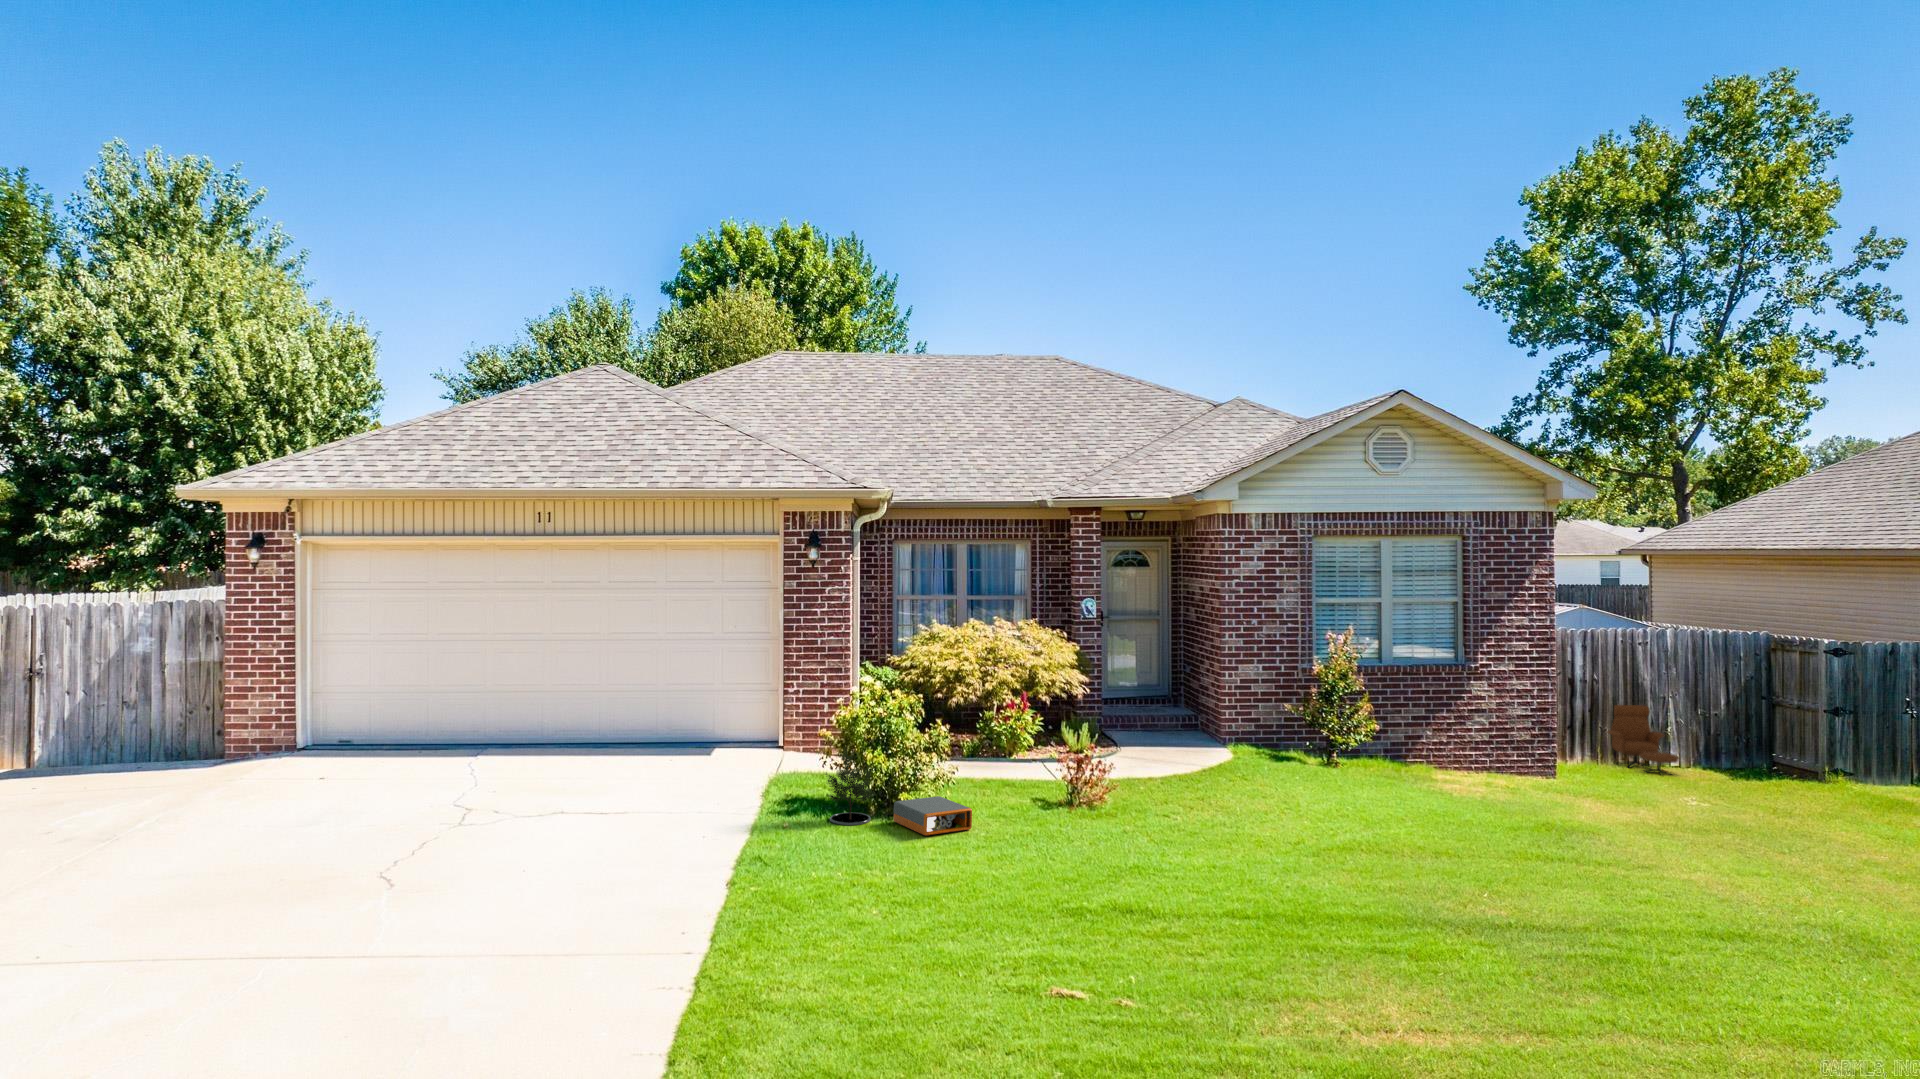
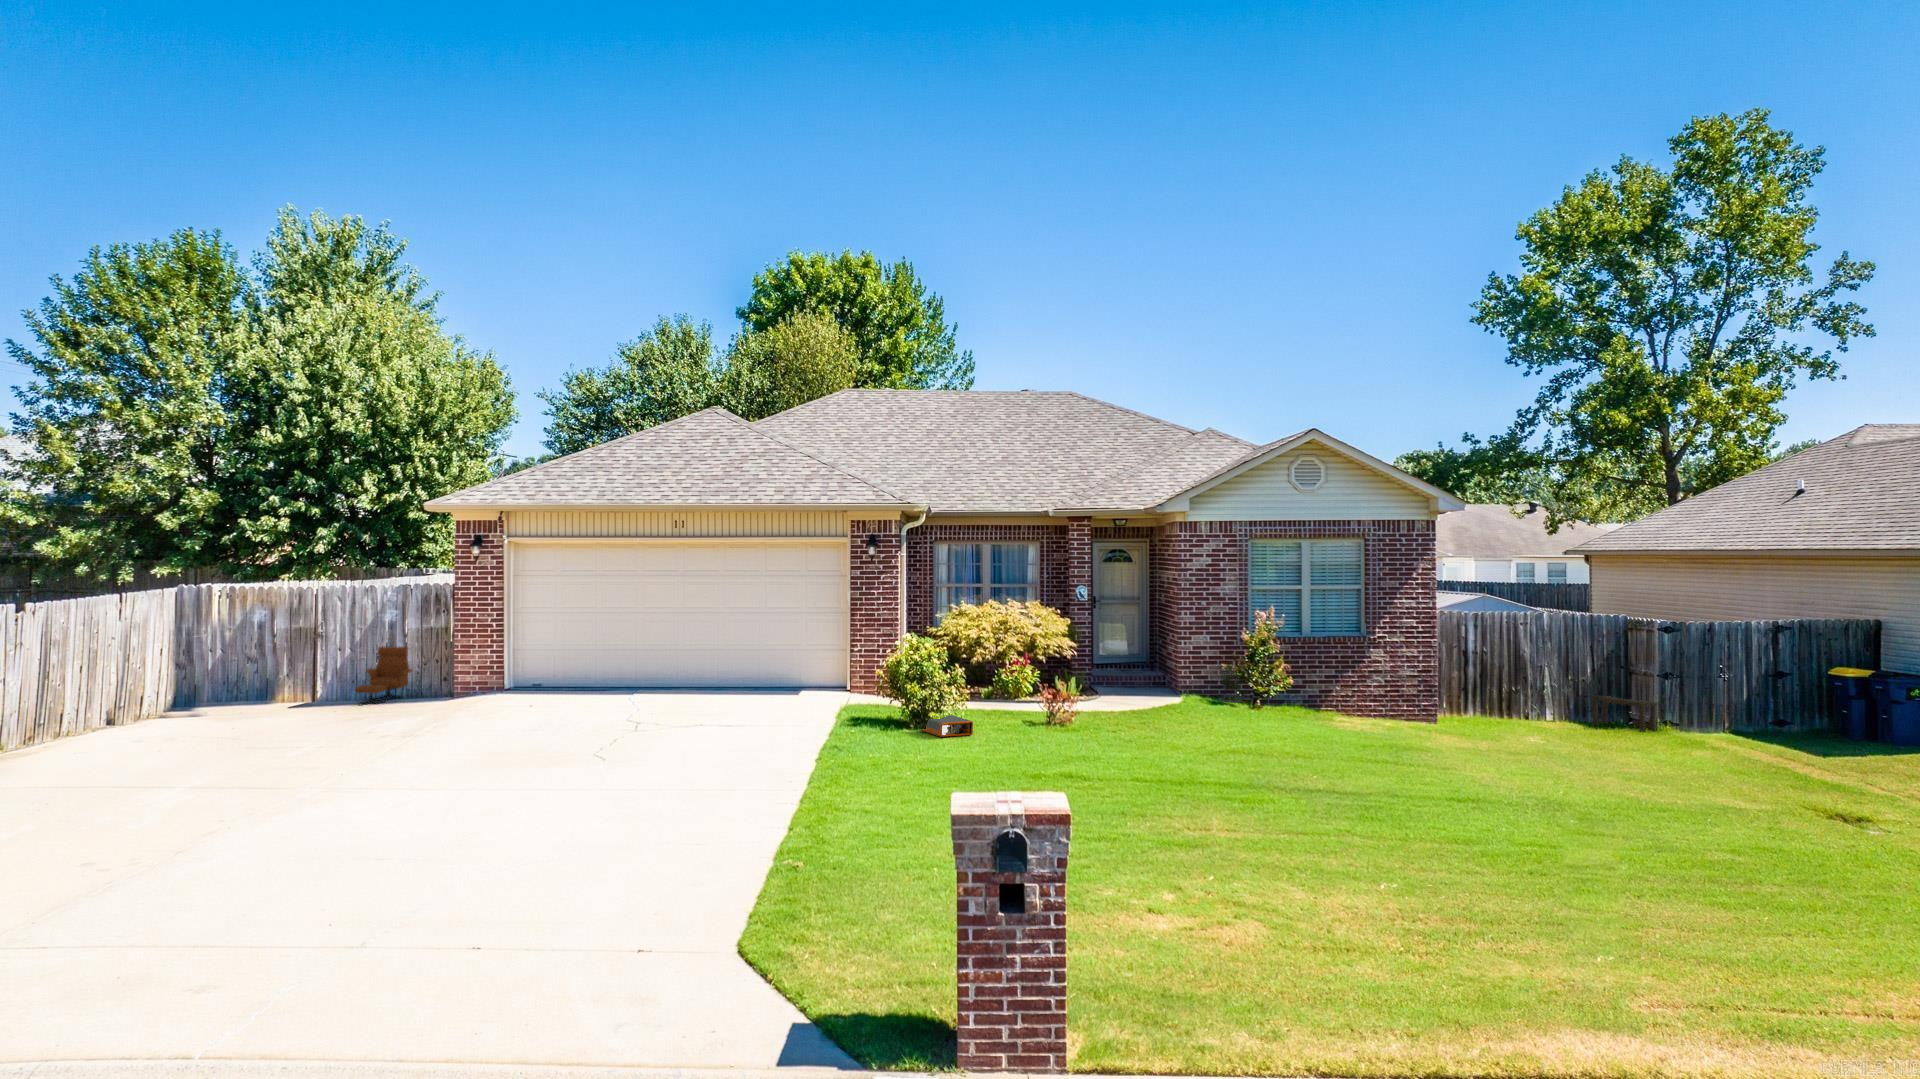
lounge chair: present [1607,705,1678,775] -> present [355,647,412,705]
bench: none [1729,733,1820,783] -> present [1591,696,1657,732]
potted tree: present [826,747,873,825] -> present [1220,666,1241,703]

